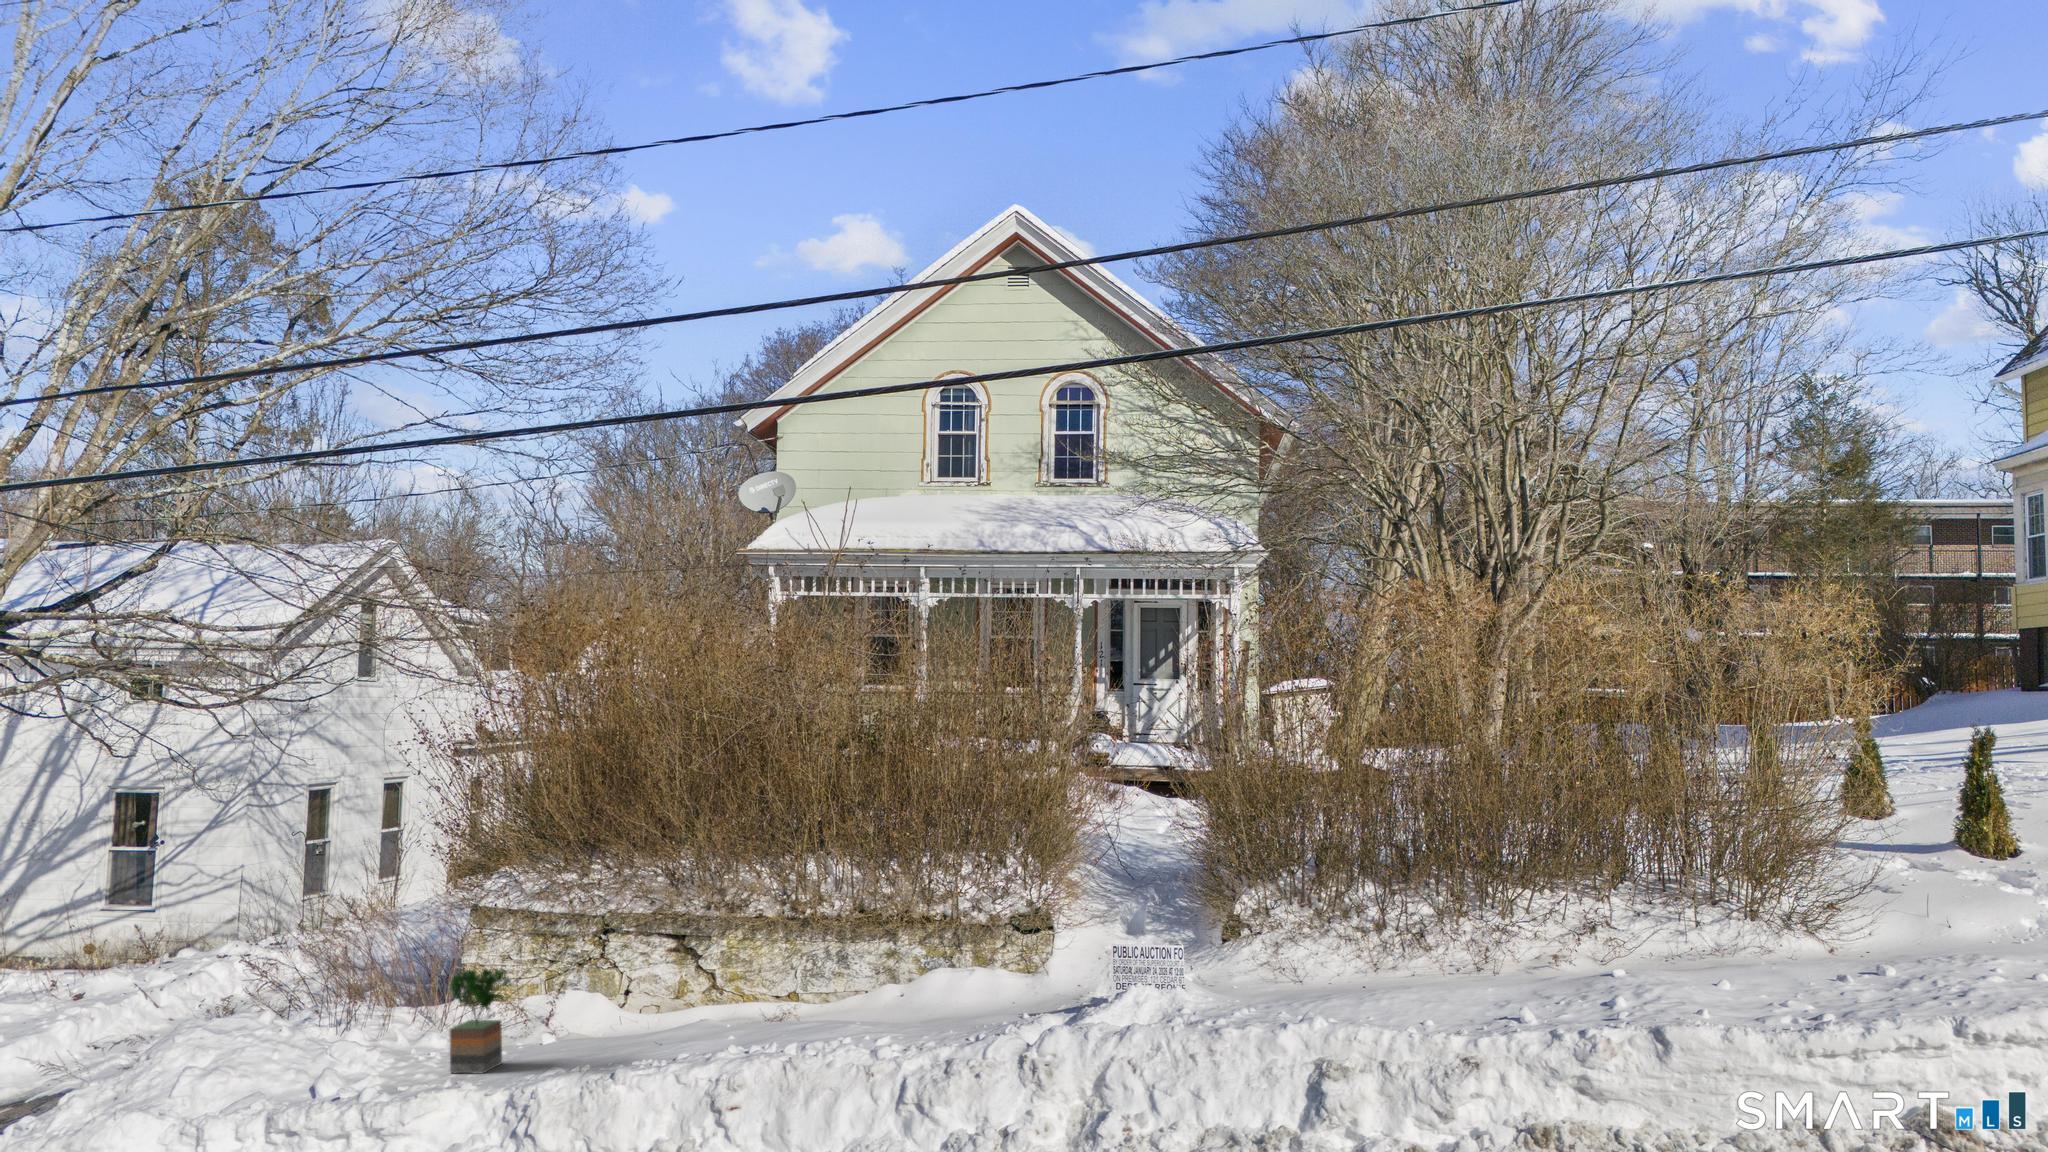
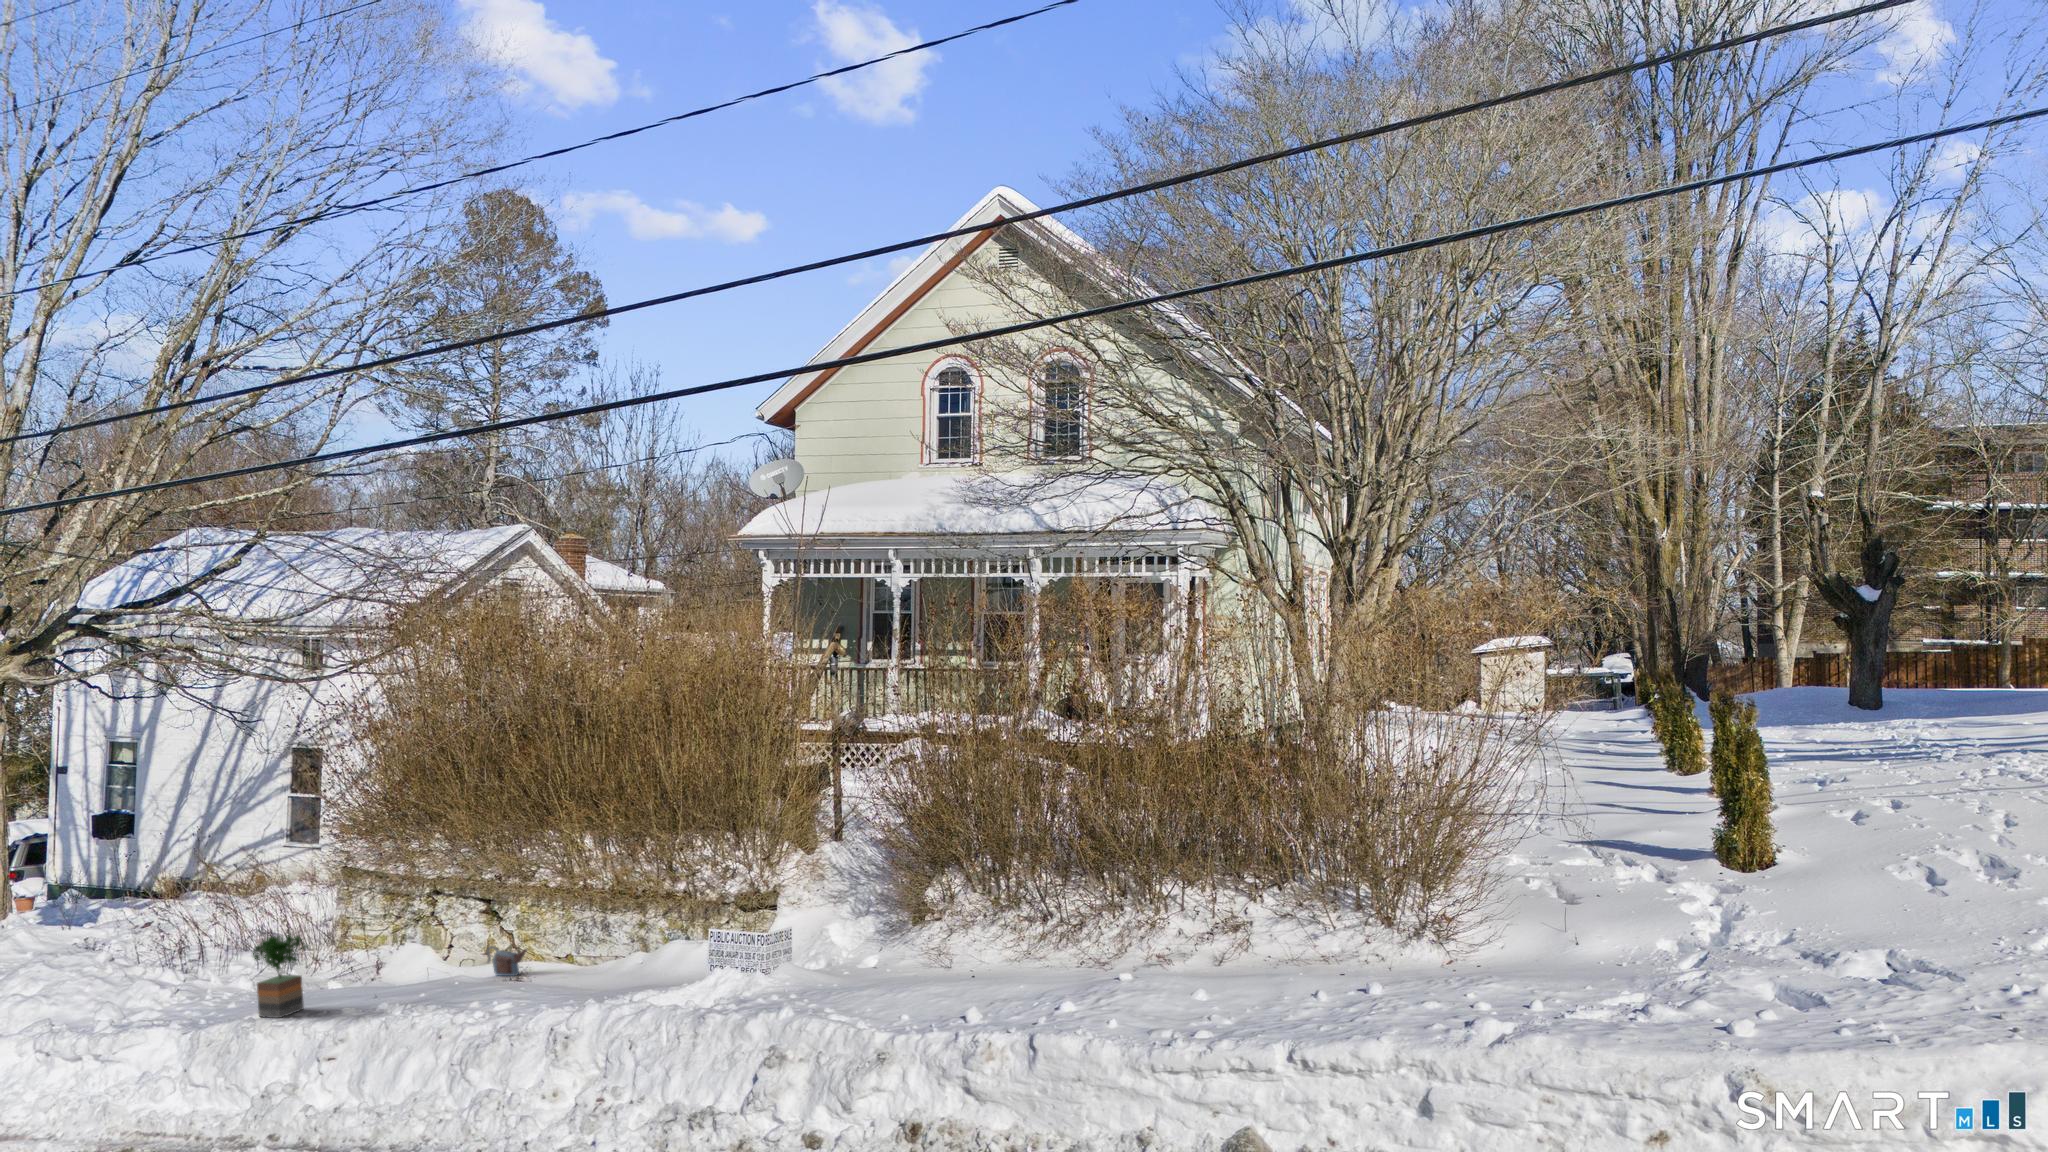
watering can: none [702,985,762,1021] -> present [486,946,527,976]

